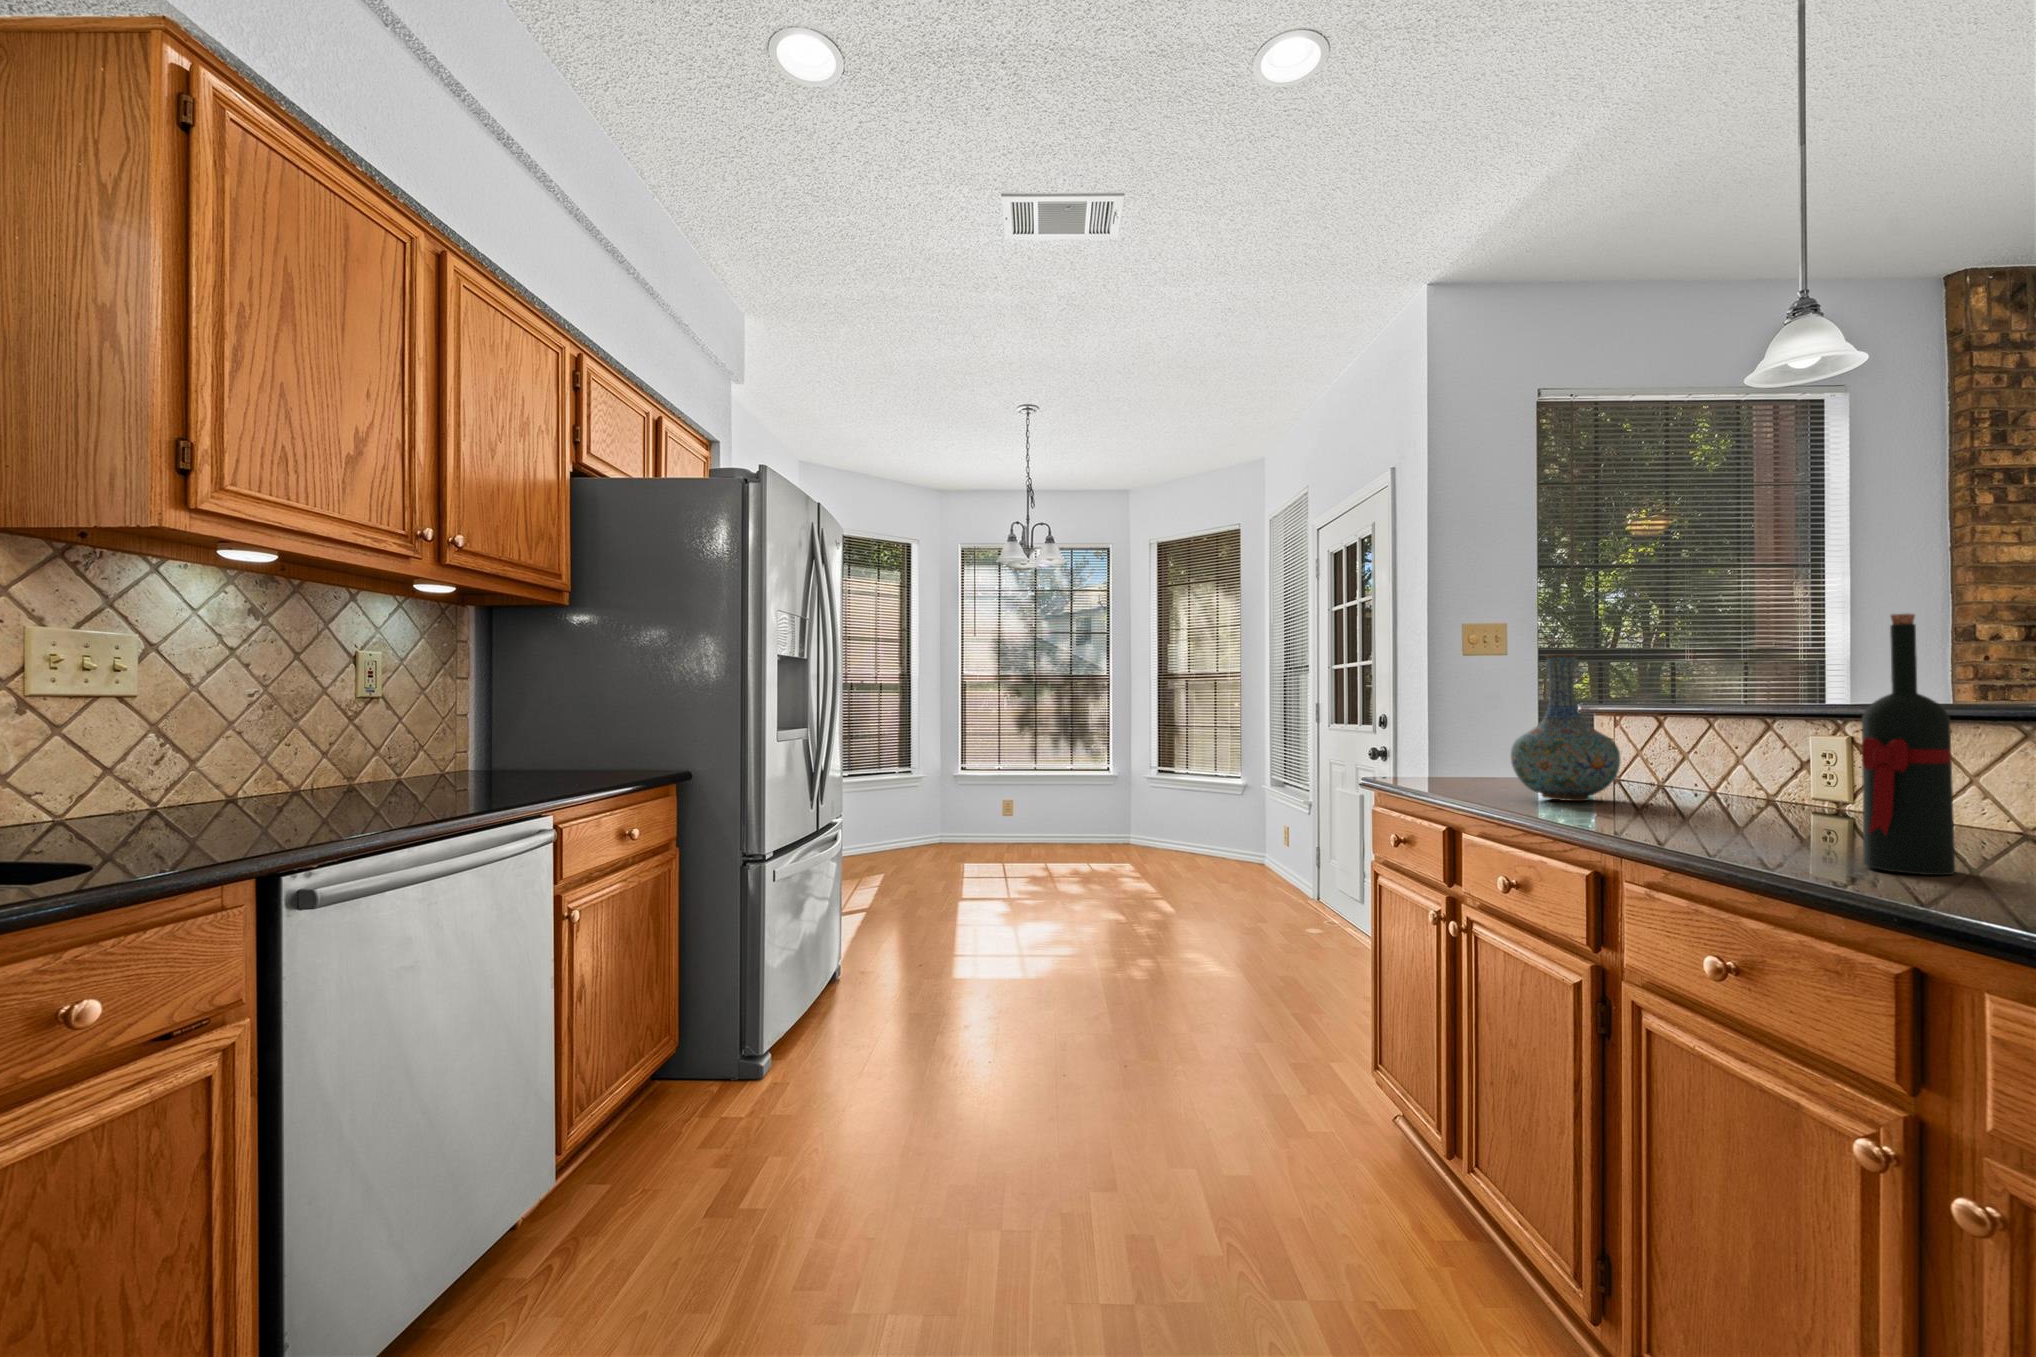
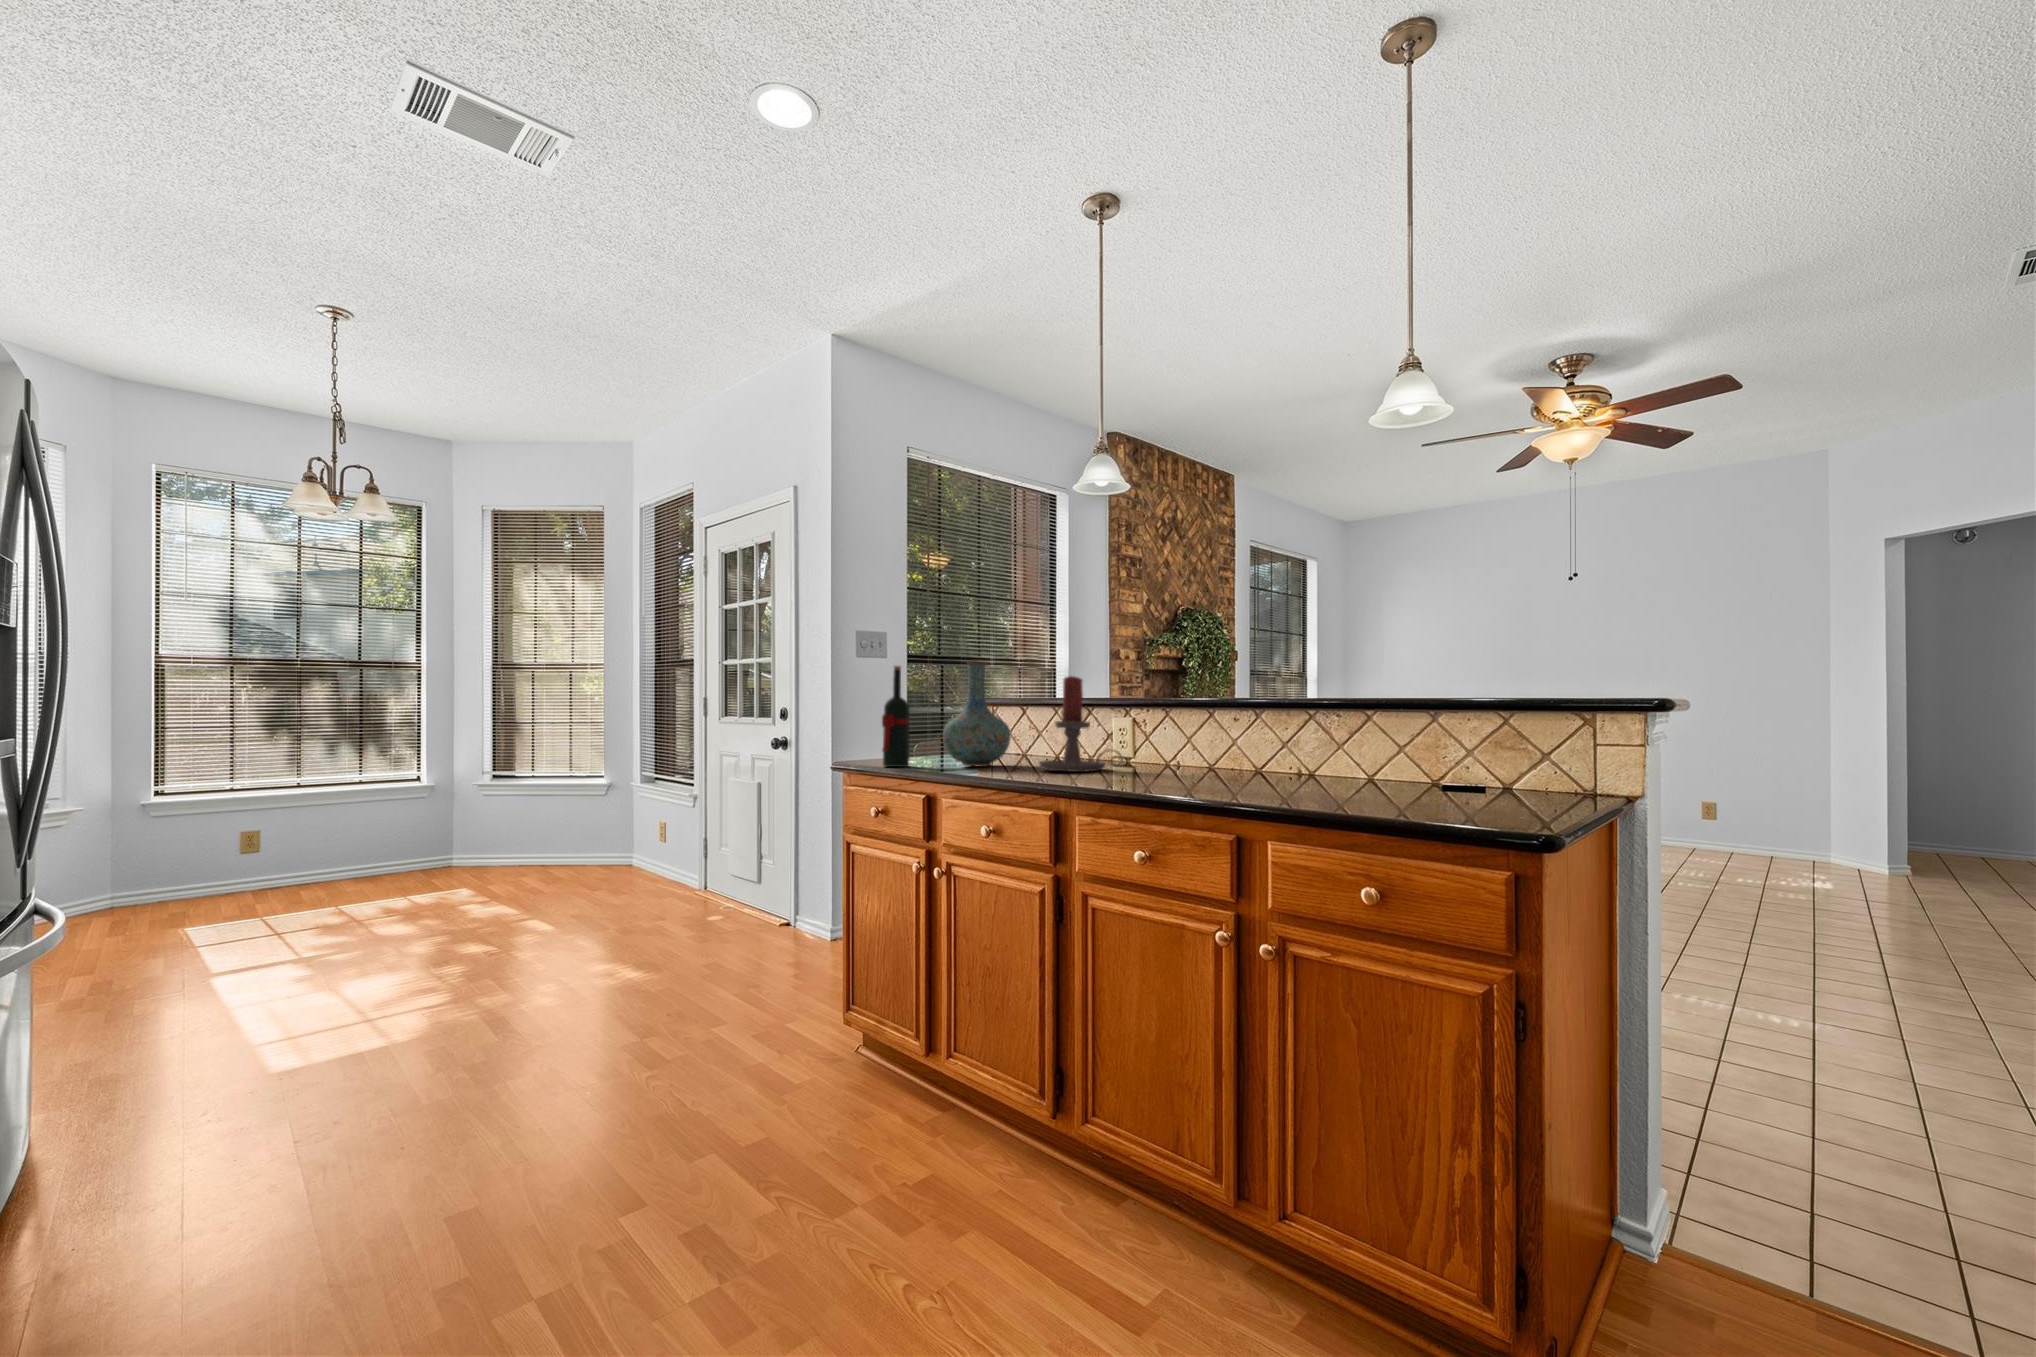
wine bottle: present [1862,614,1955,875] -> present [882,666,909,767]
candle holder: none [1653,670,1820,824] -> present [1039,676,1123,772]

